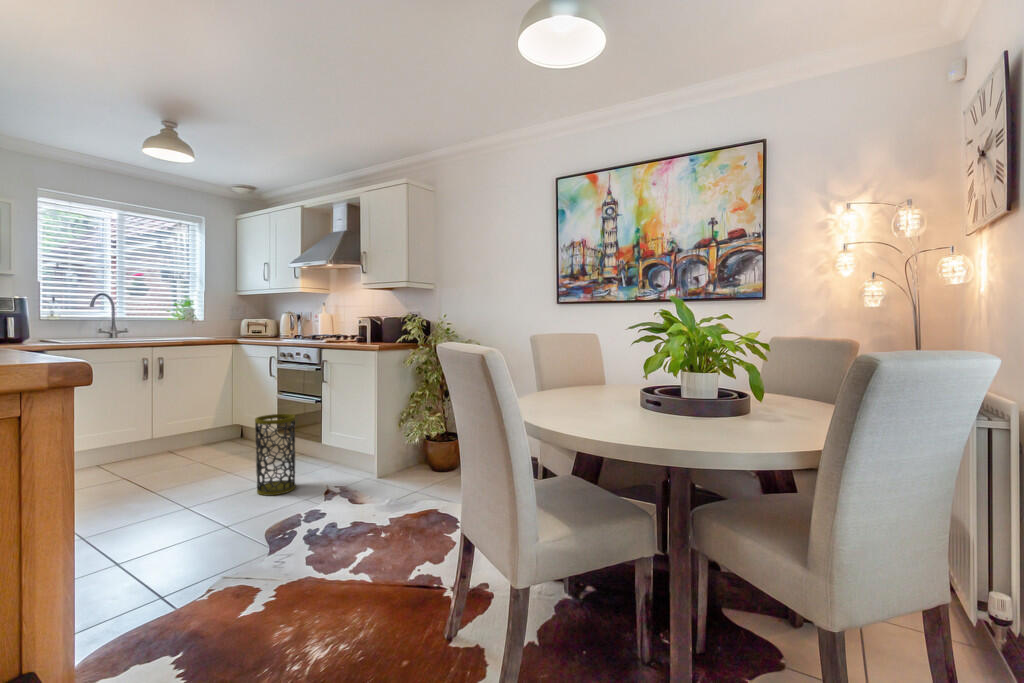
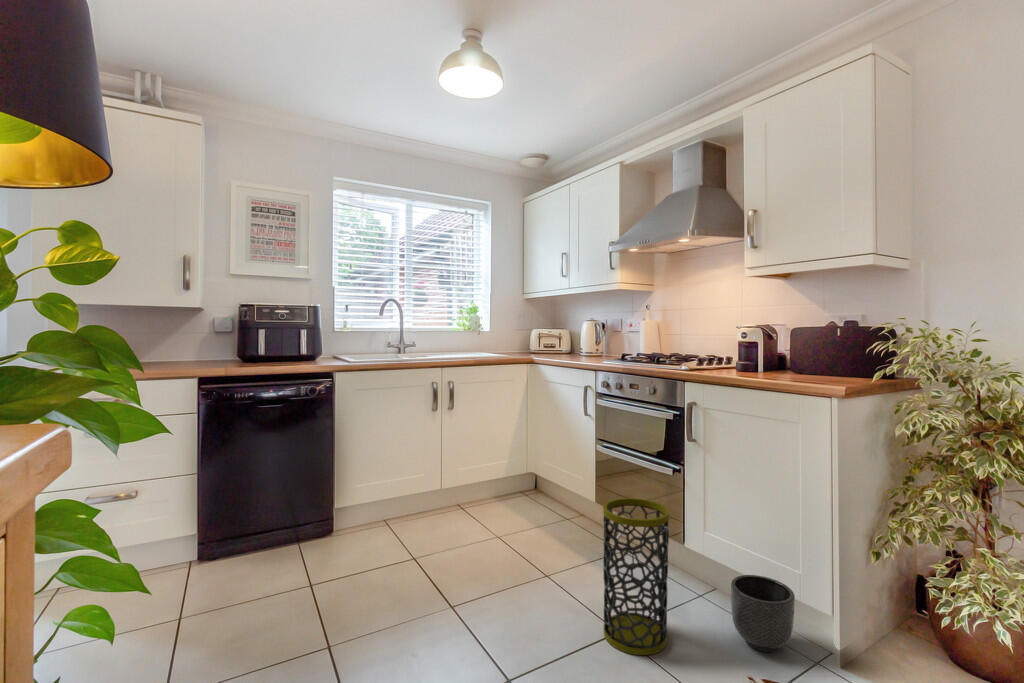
planter: none [333,449,365,484] -> present [731,575,795,652]

